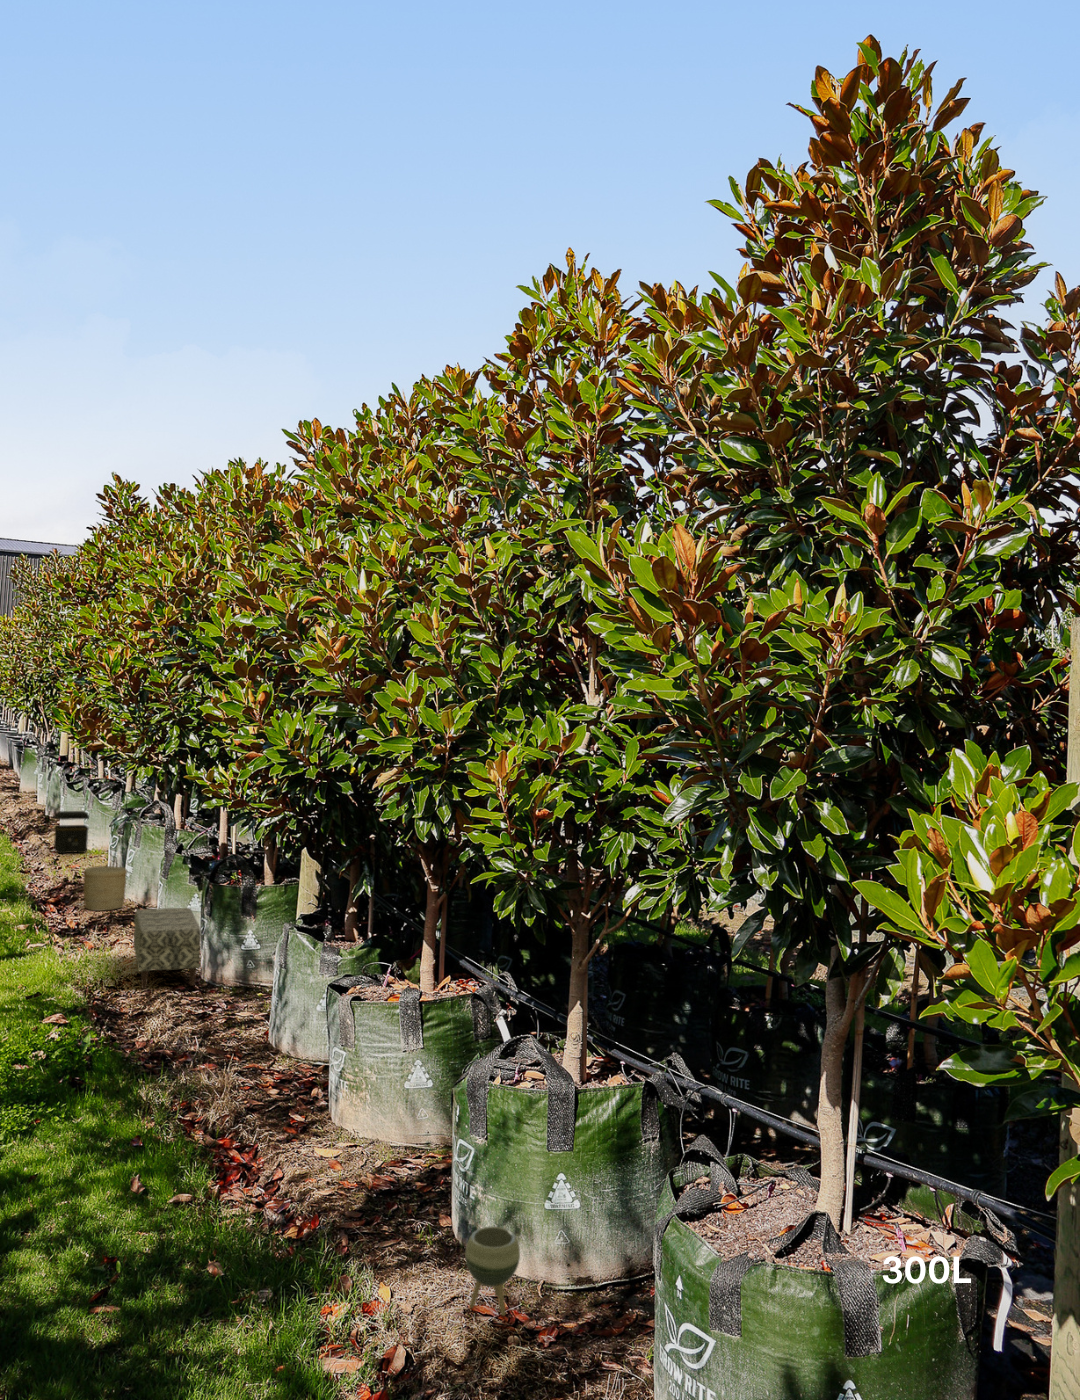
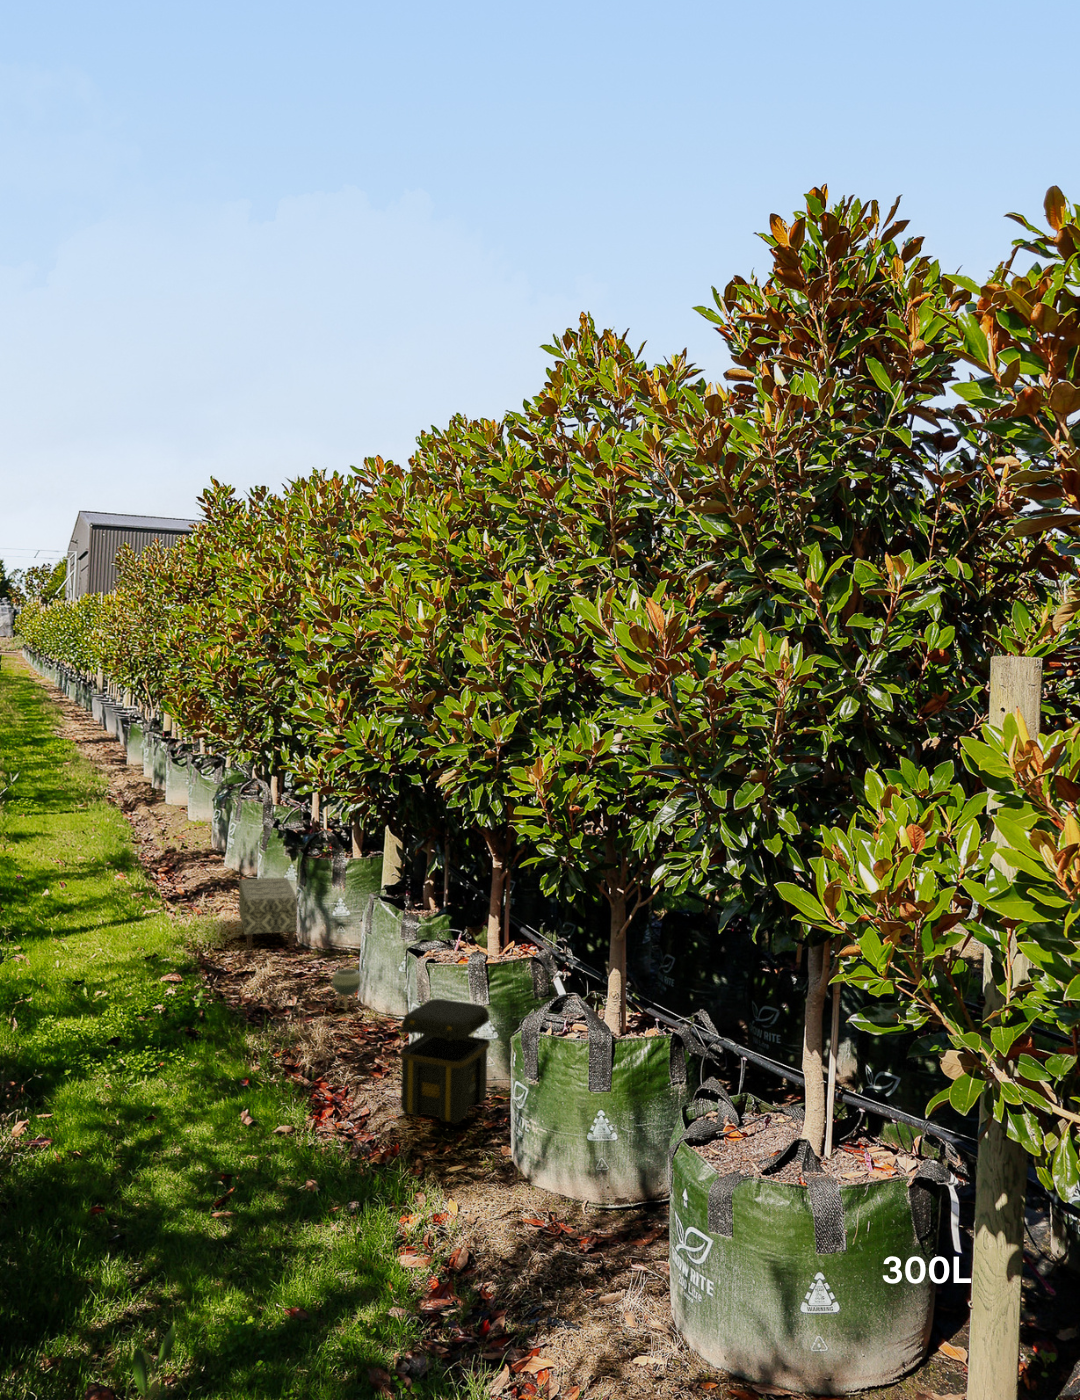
toolbox: present [54,811,89,854] -> present [400,999,490,1124]
woven basket: present [83,866,127,911] -> none [192,839,230,879]
planter: present [465,1226,520,1316] -> present [332,969,361,1010]

